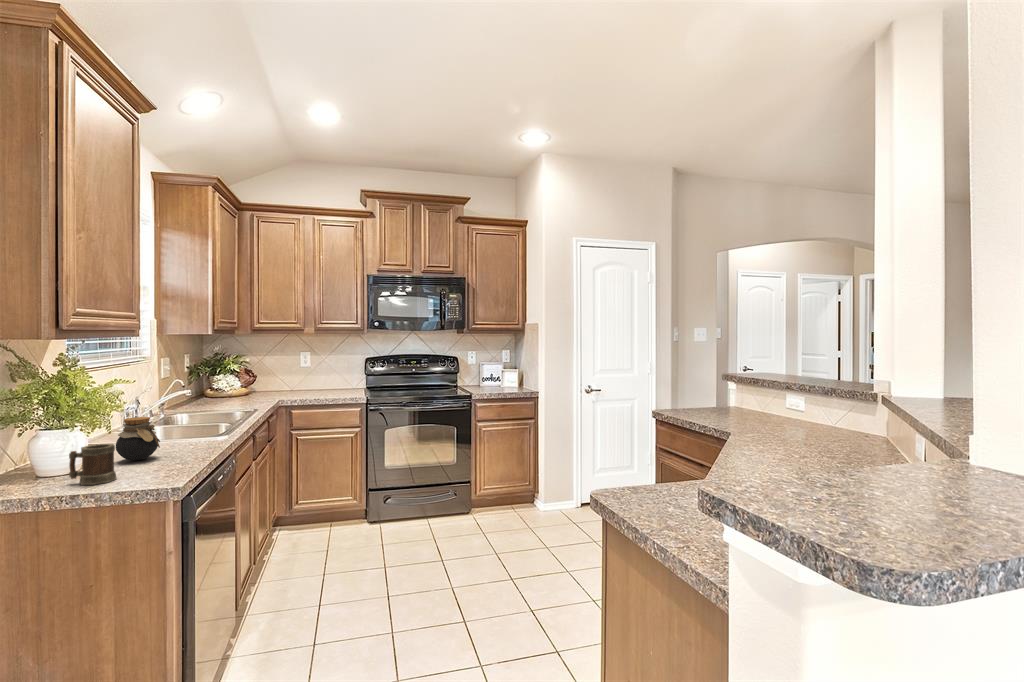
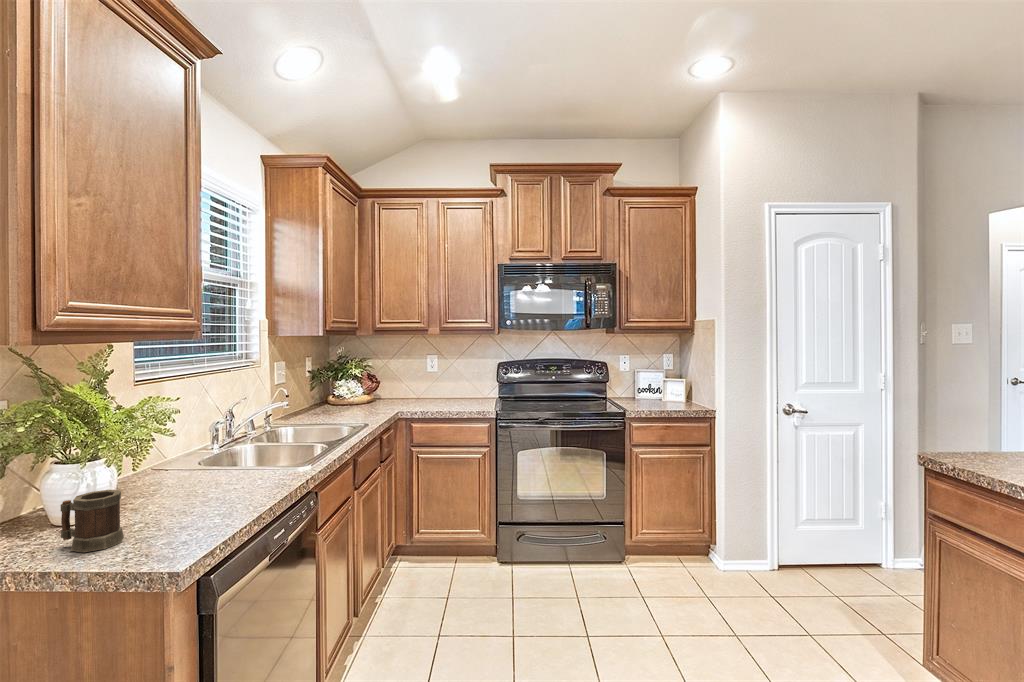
jar: present [116,417,160,461] -> none [152,446,206,505]

